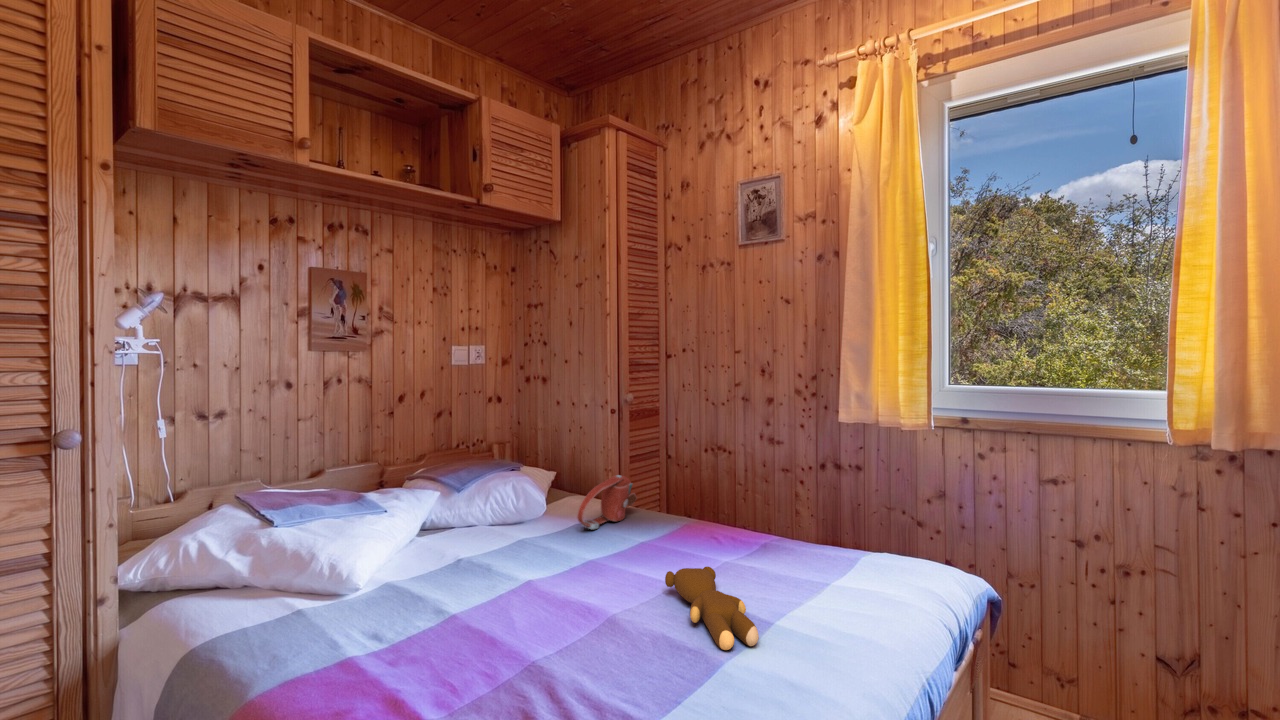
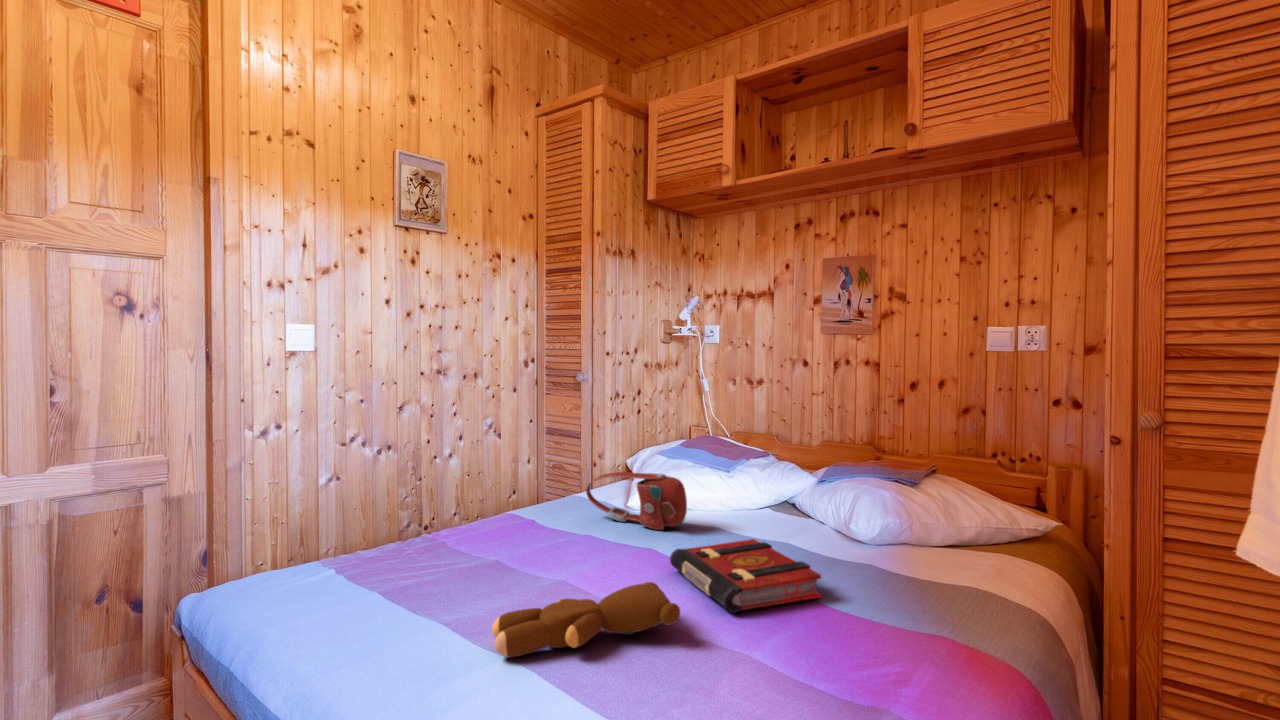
handbag: present [577,475,637,529] -> present [586,472,687,530]
book: none [552,533,666,586] -> present [670,539,821,613]

